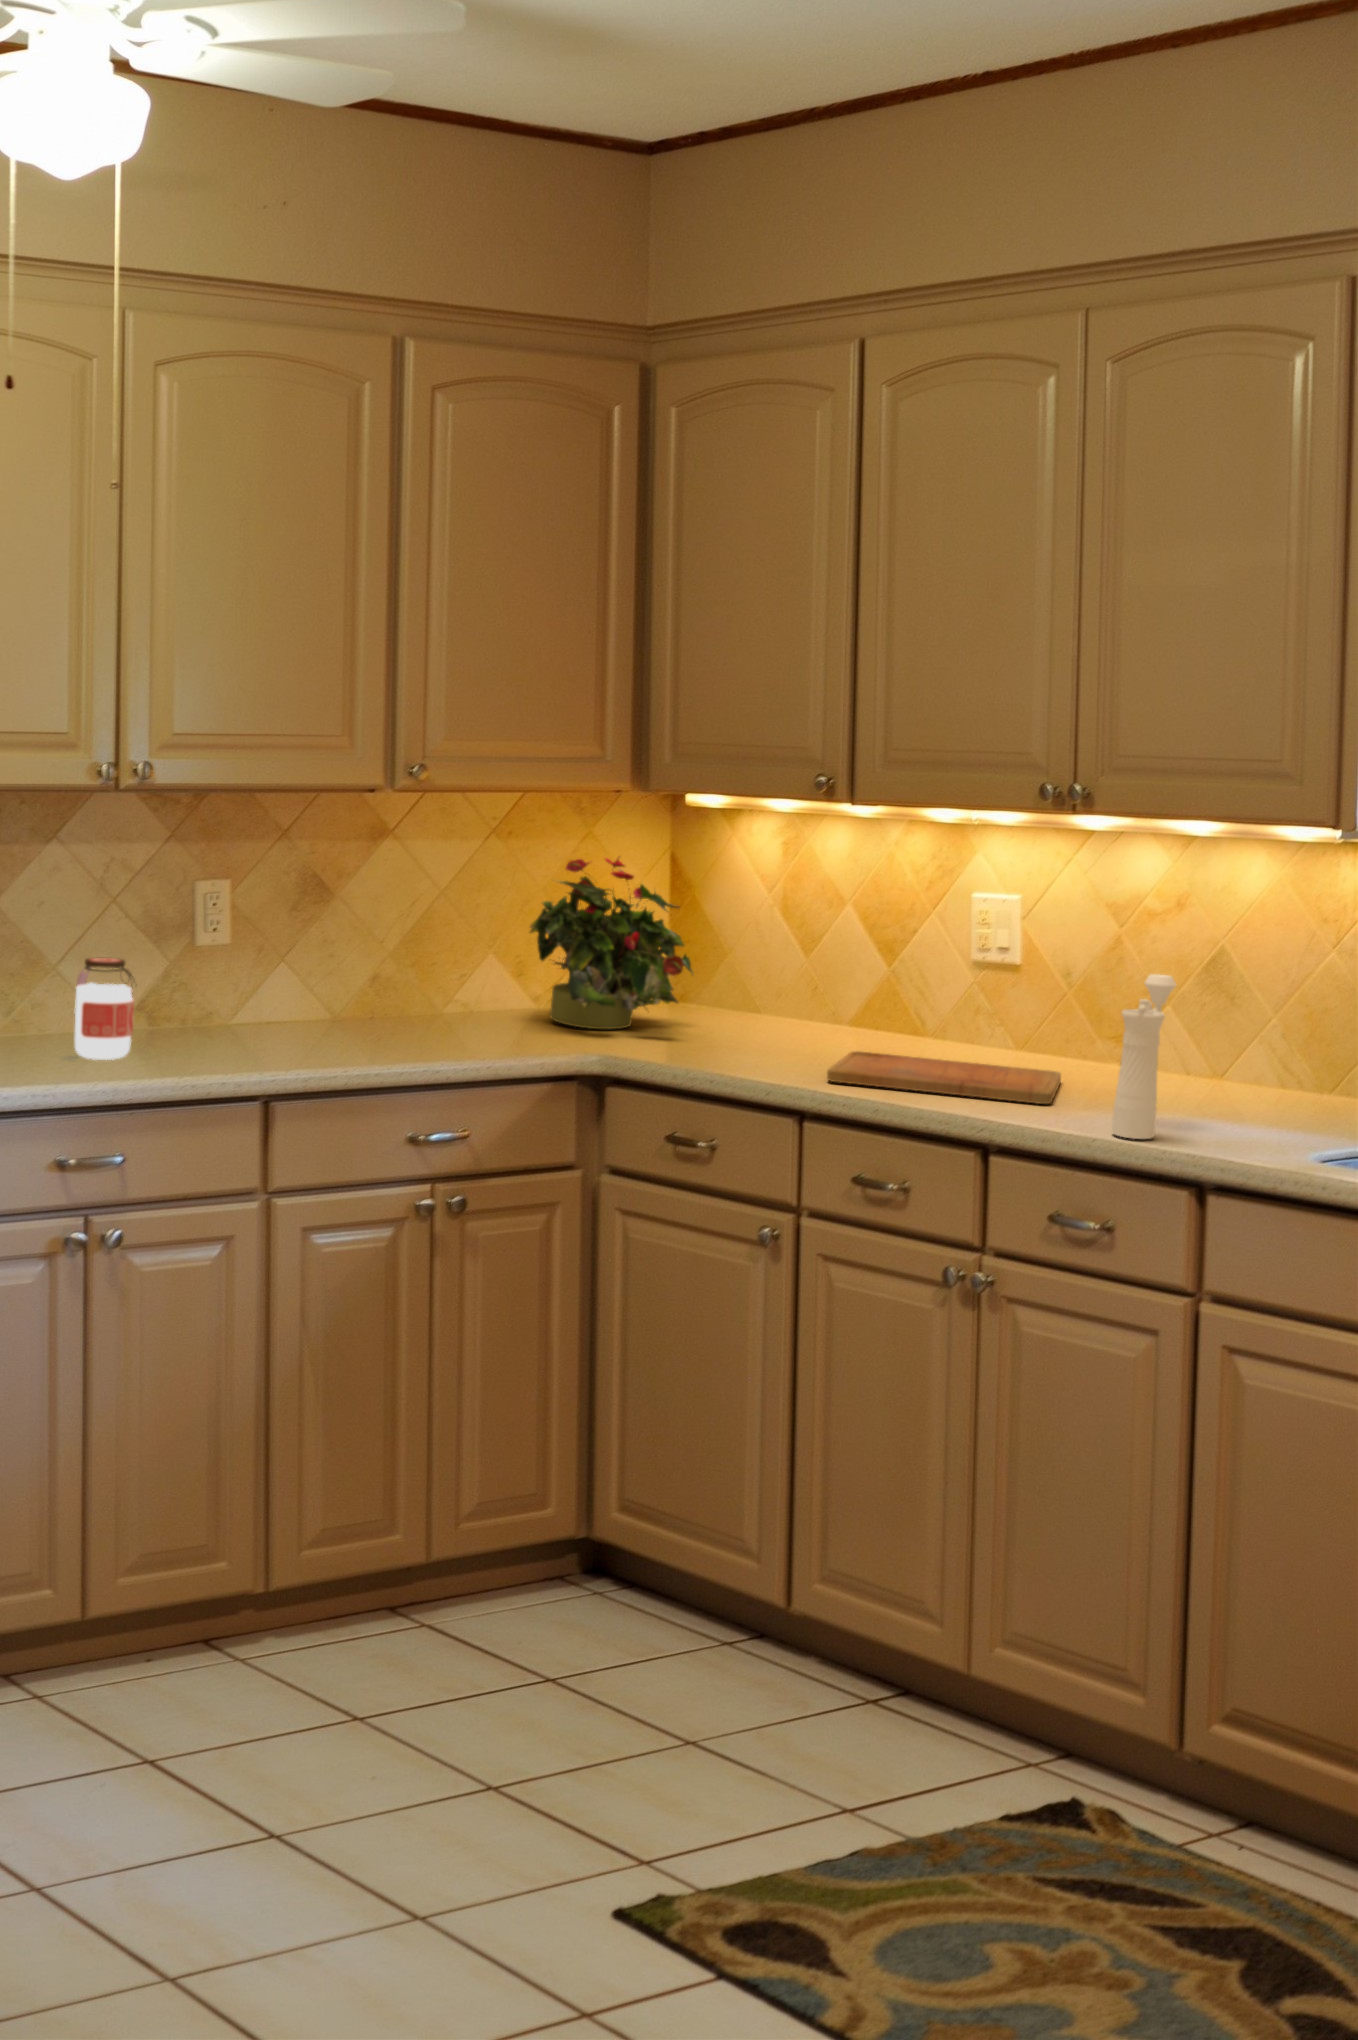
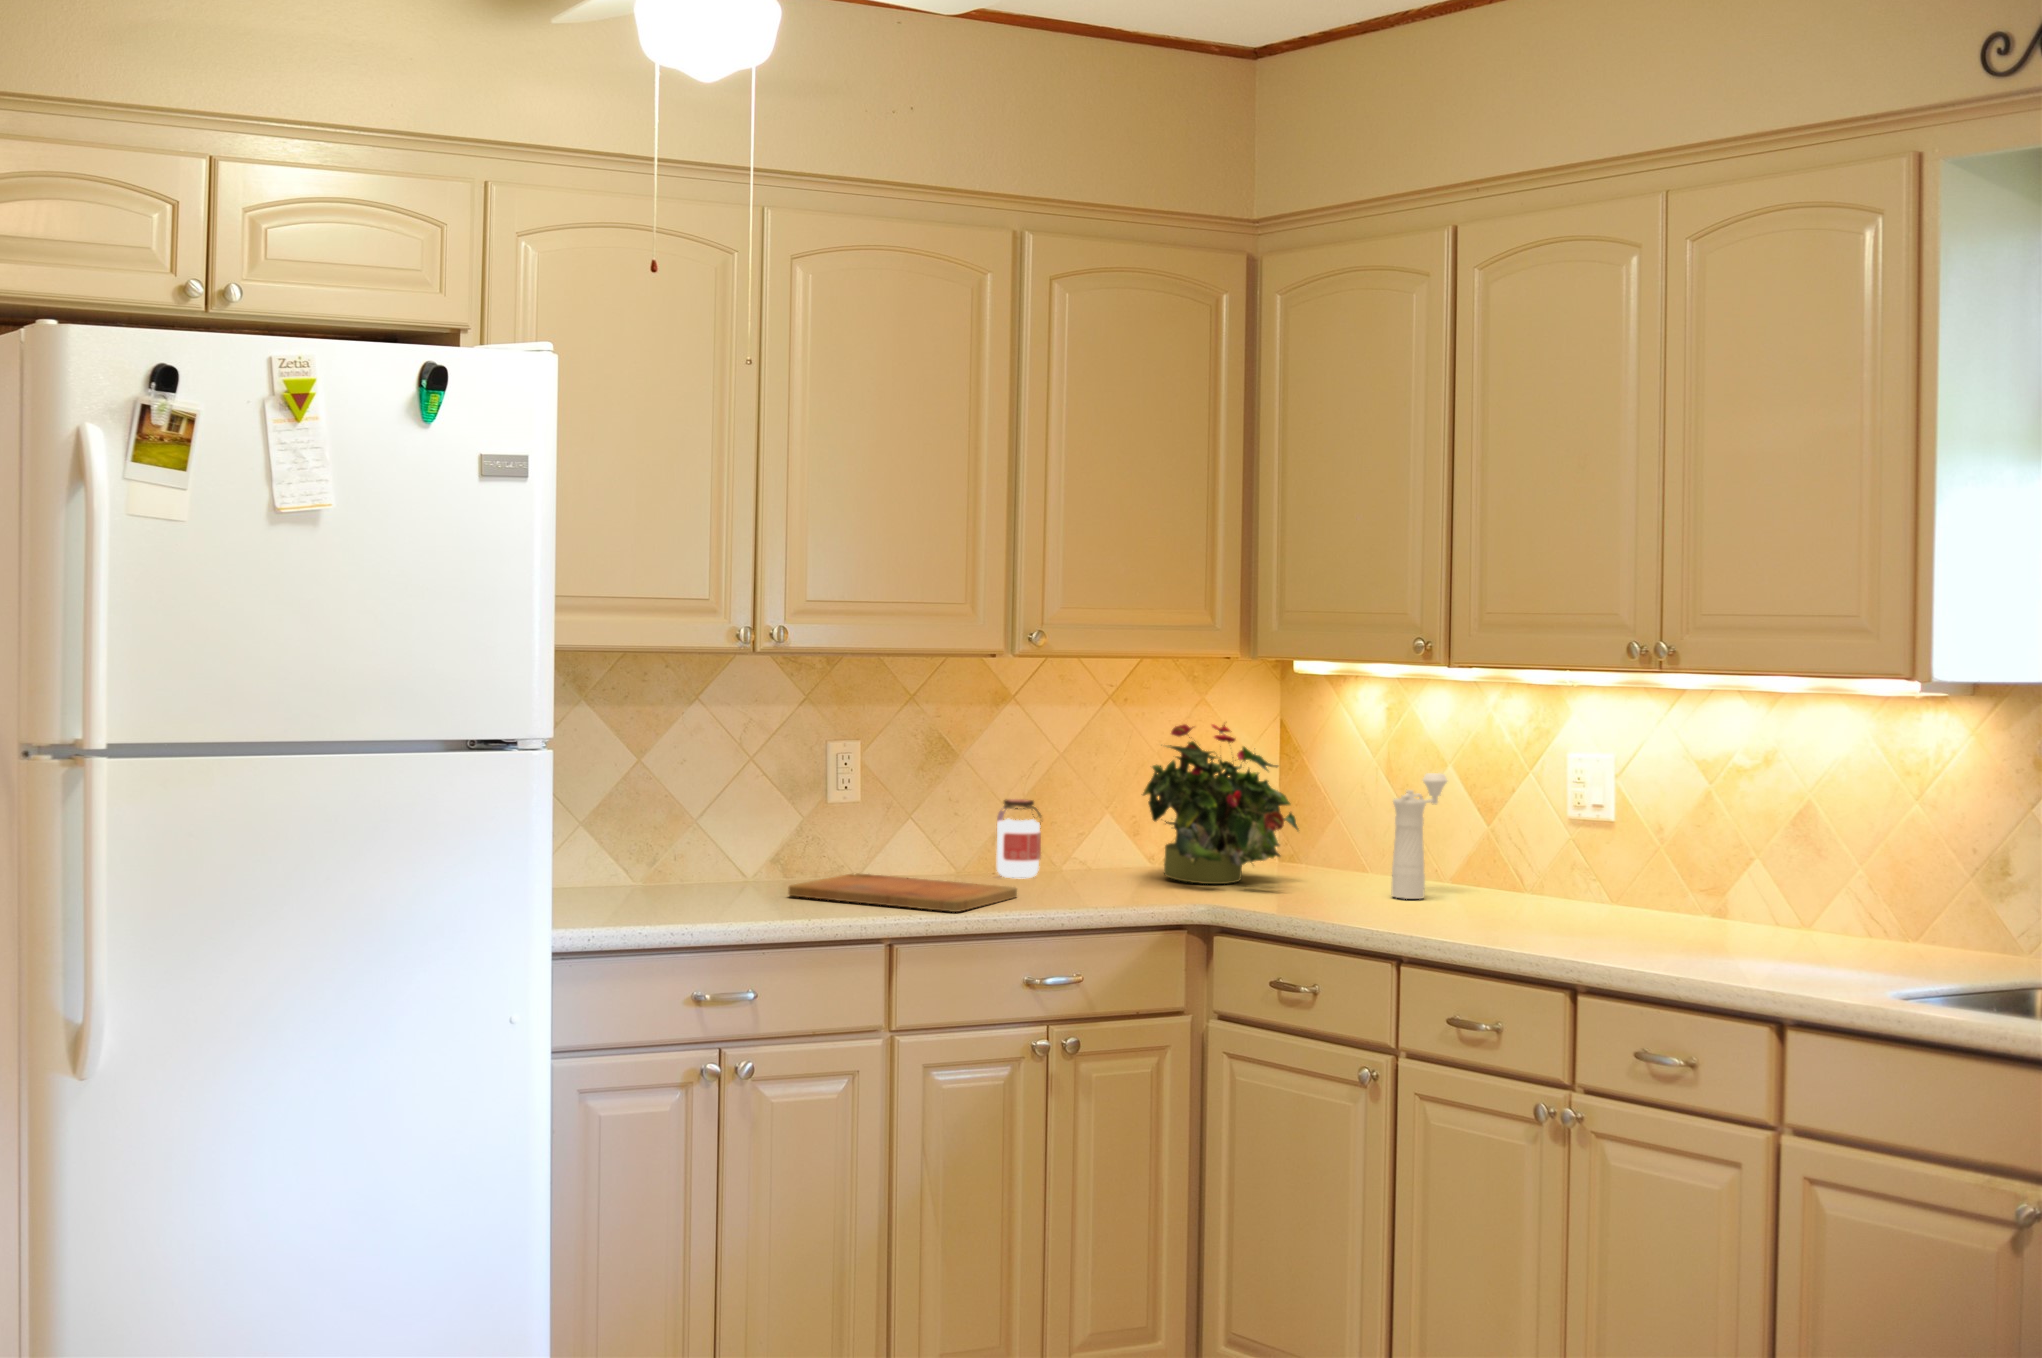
jar: present [75,958,134,1060] -> present [997,799,1041,879]
pepper mill: present [1112,974,1176,1139] -> present [1391,773,1447,899]
cutting board: present [827,1051,1061,1104] -> present [788,873,1017,912]

